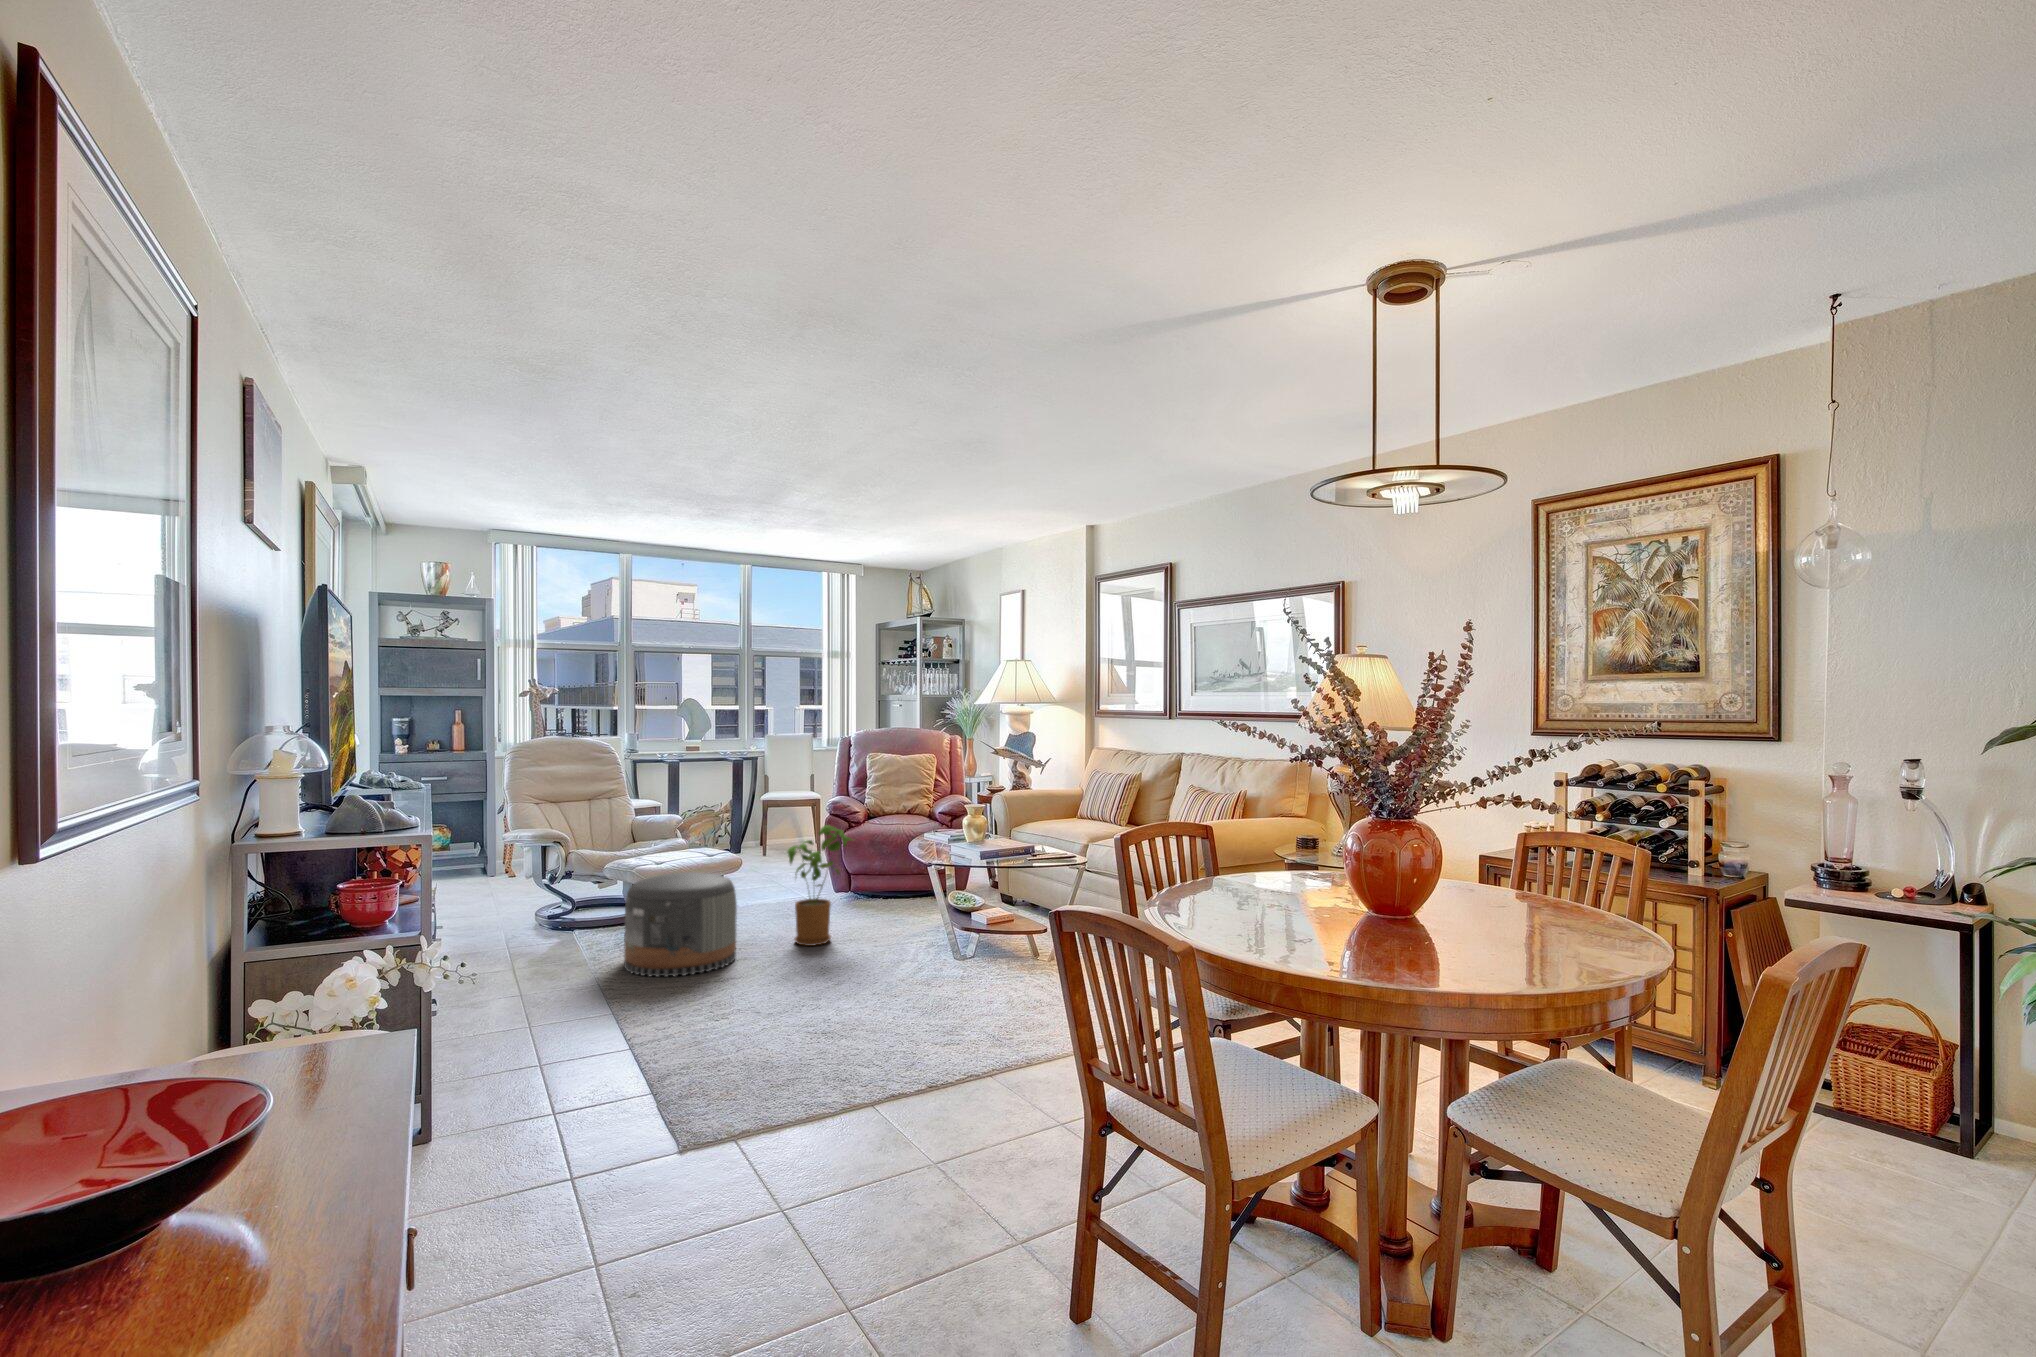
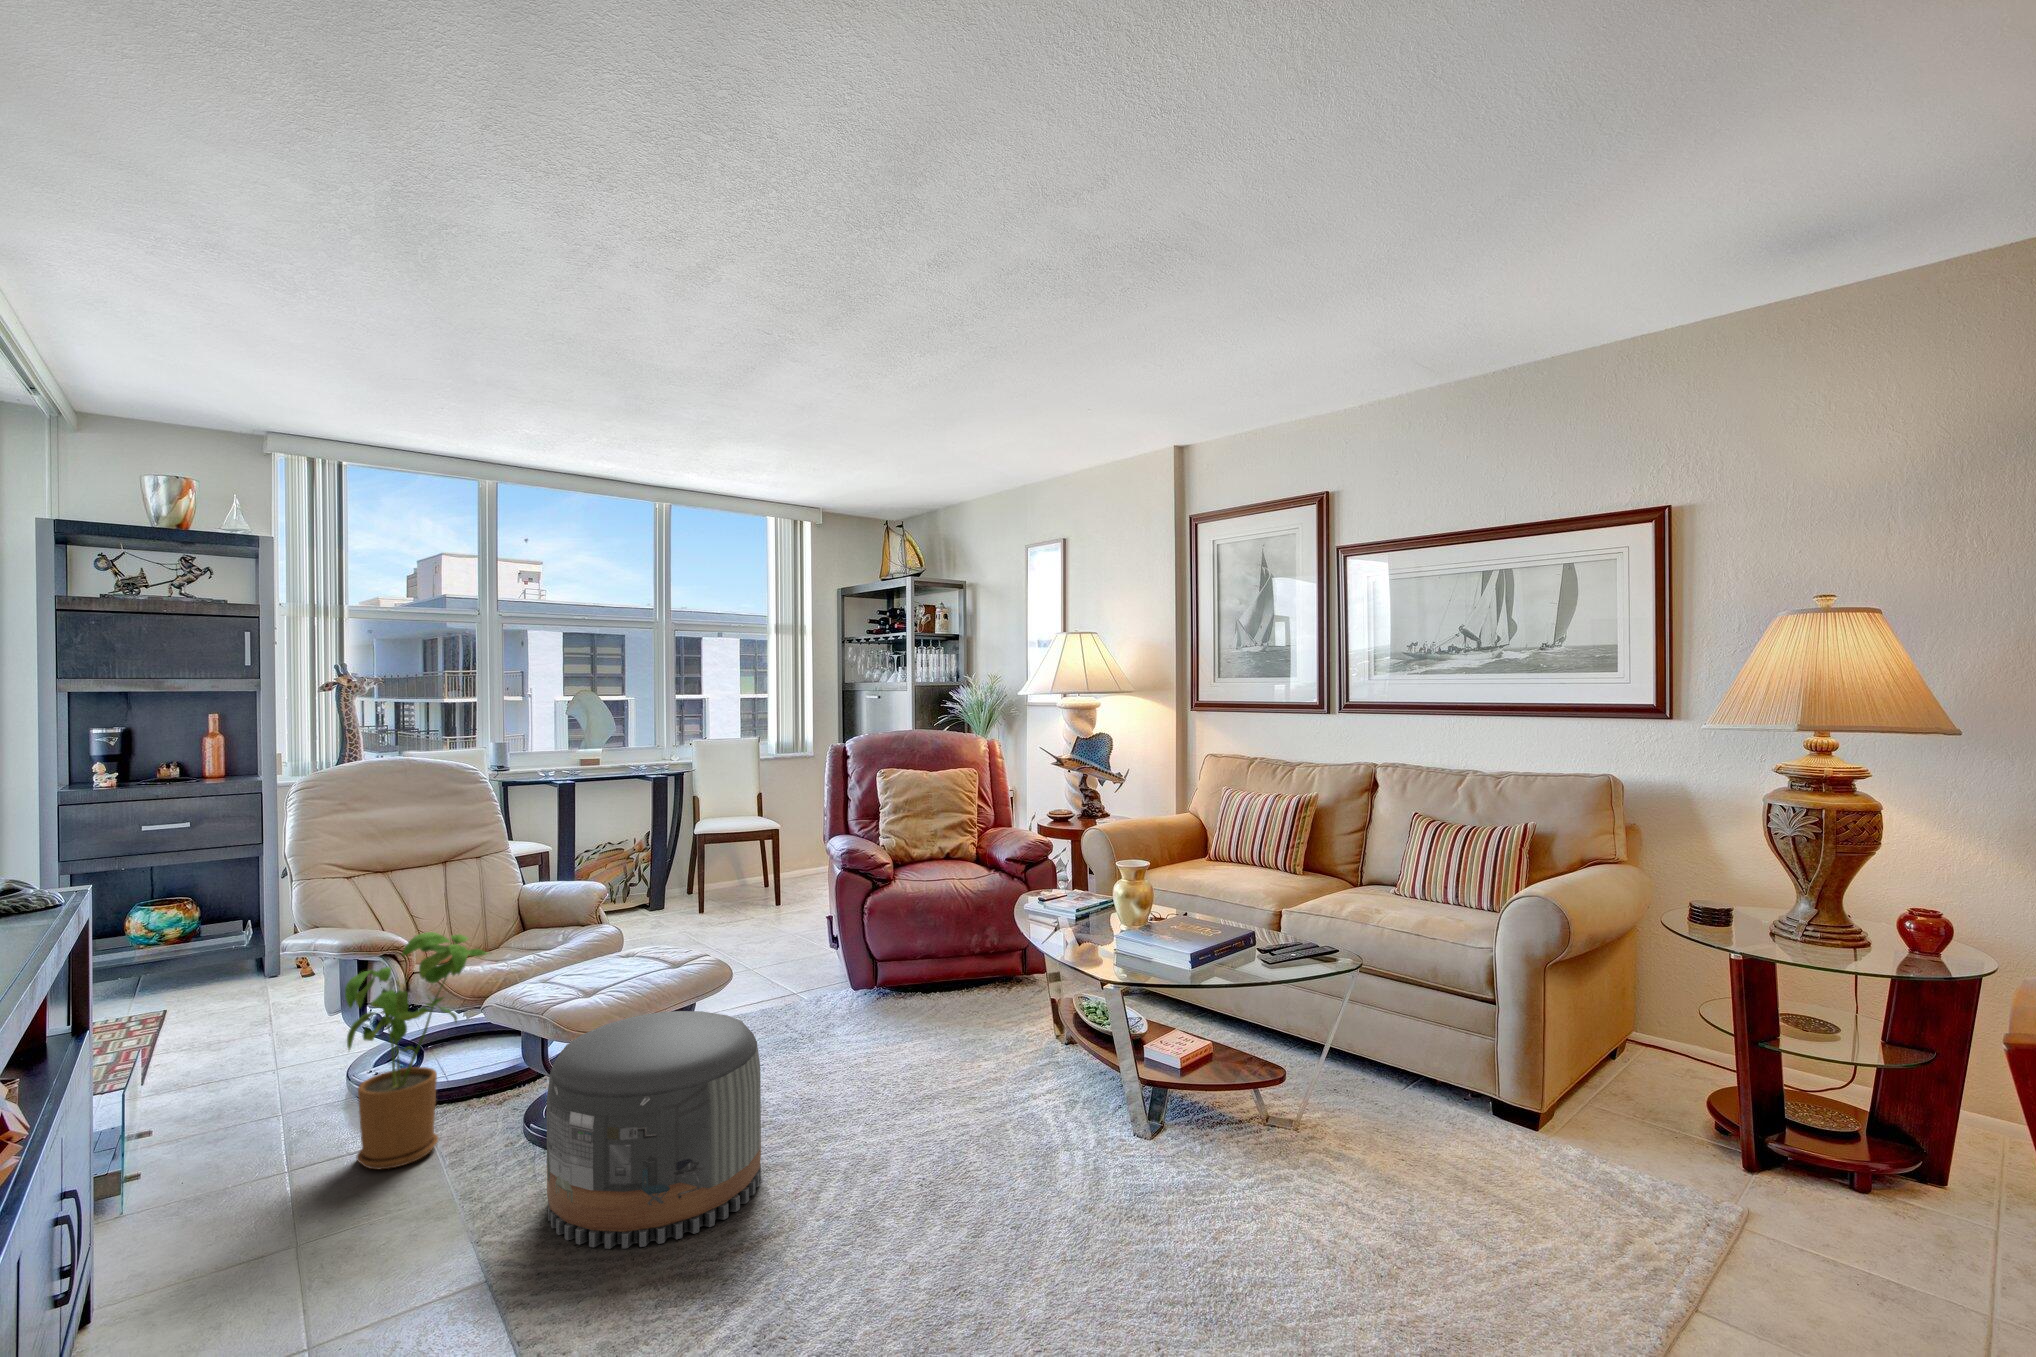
house plant: present [788,825,852,946] -> present [345,932,488,1169]

